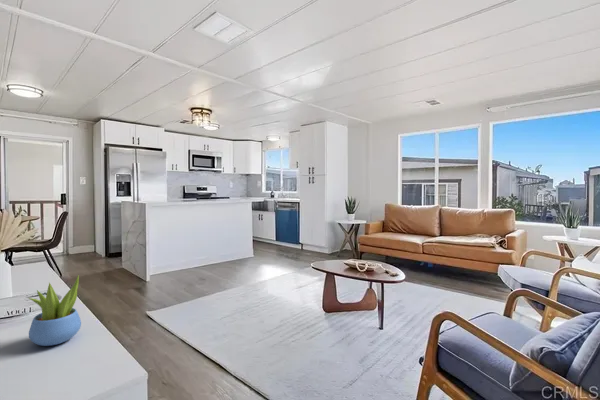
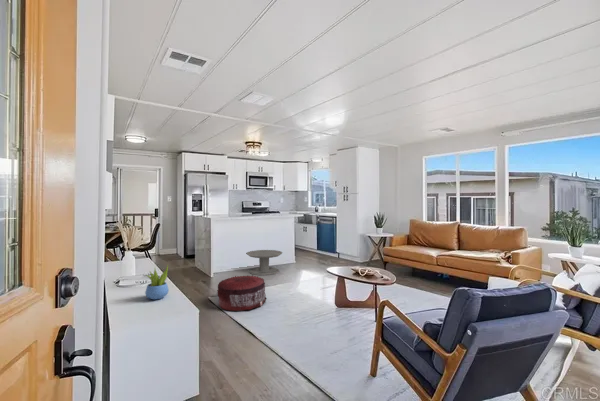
side table: none [194,243,241,275] -> present [246,250,282,275]
pouf: none [160,277,230,329] -> present [217,275,267,311]

